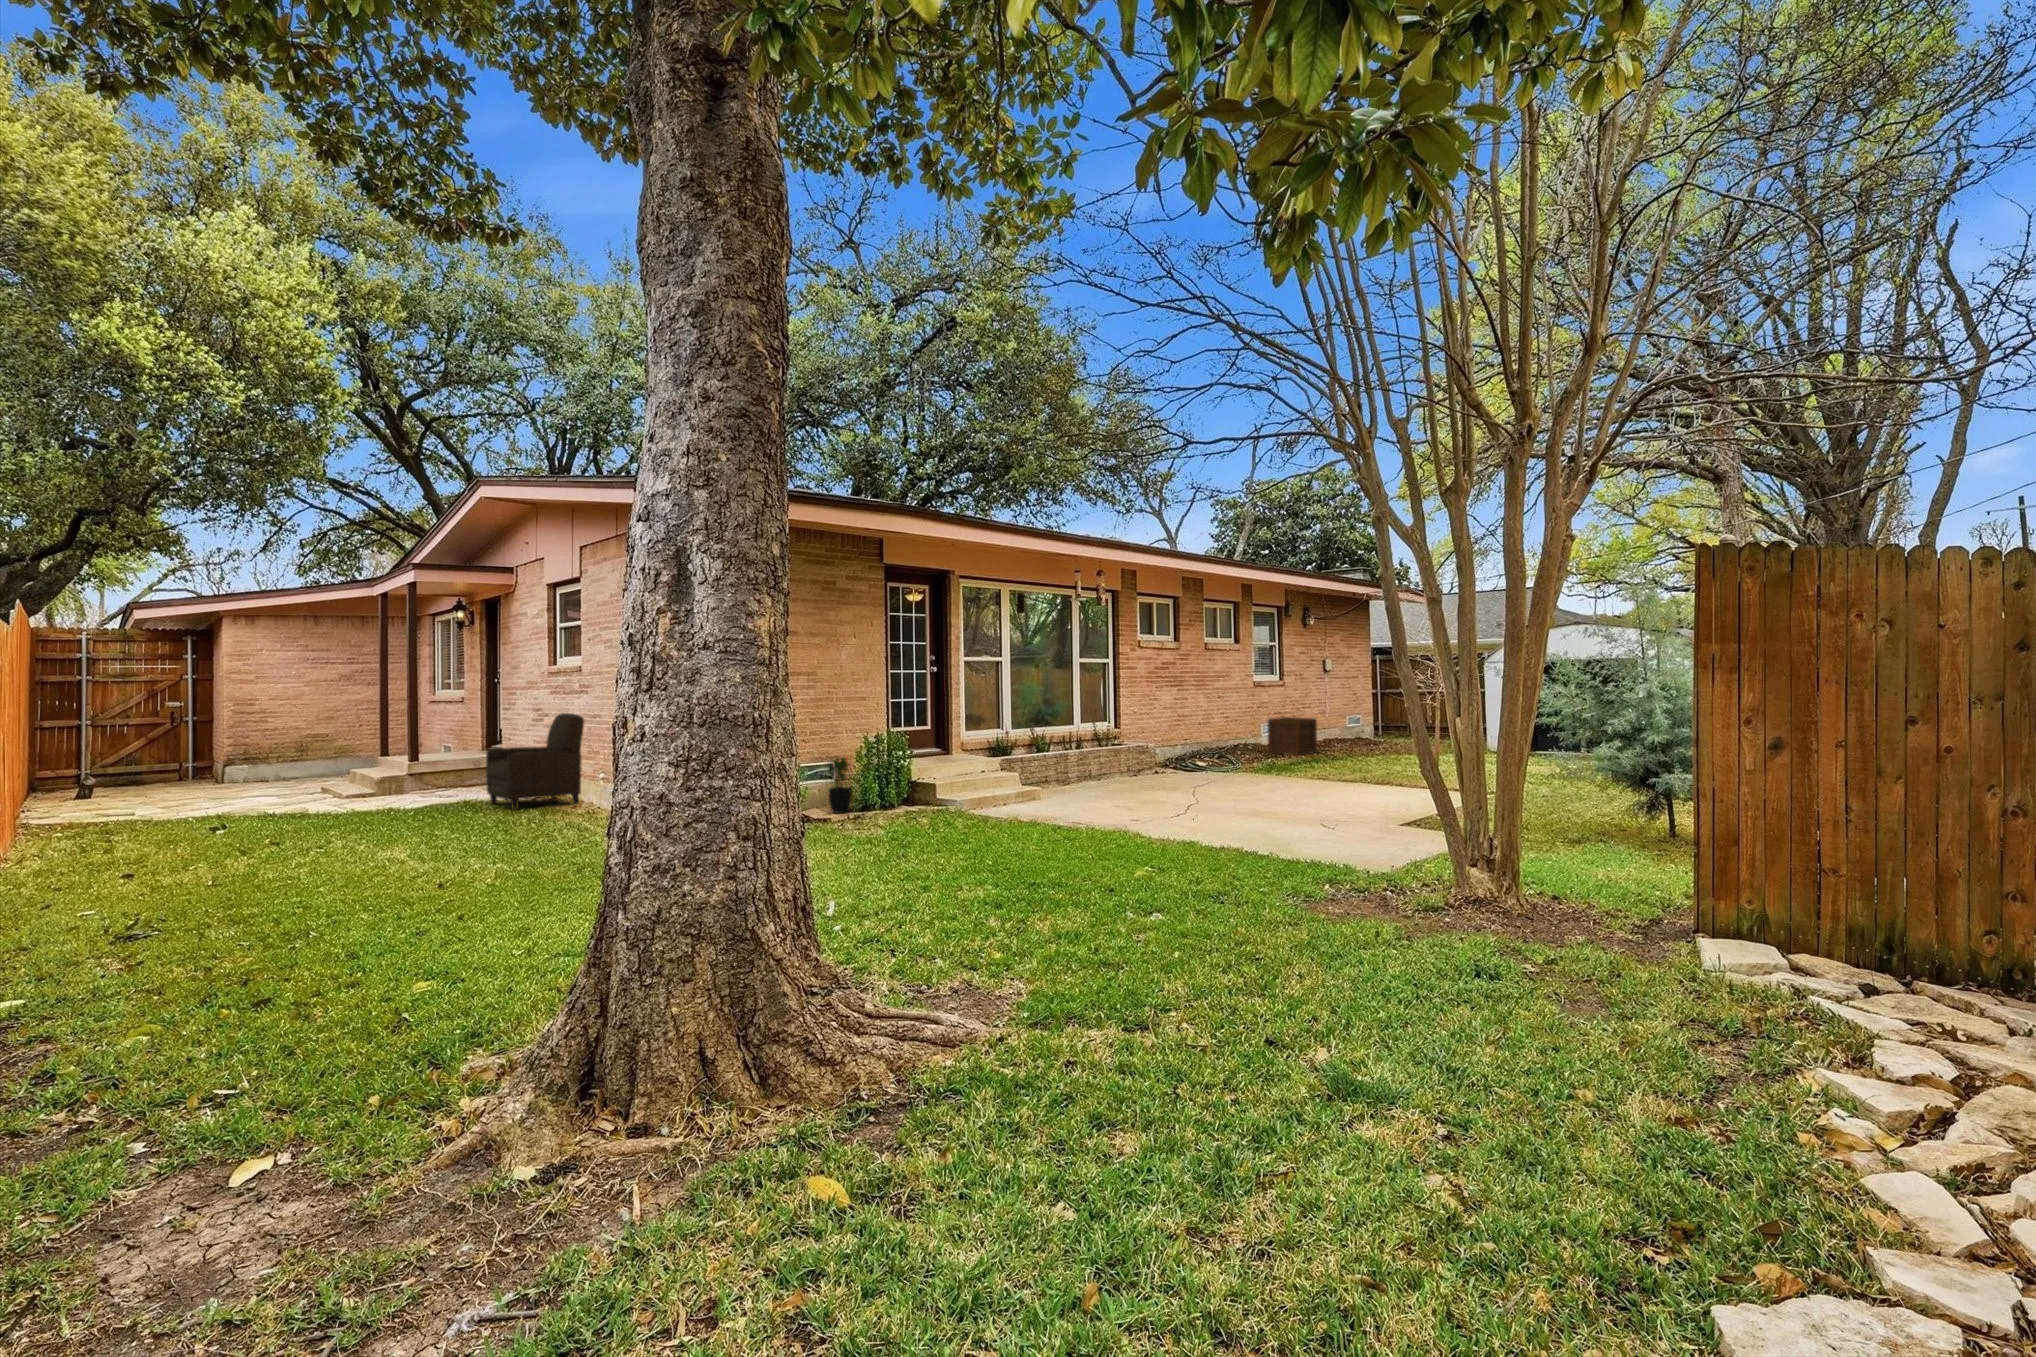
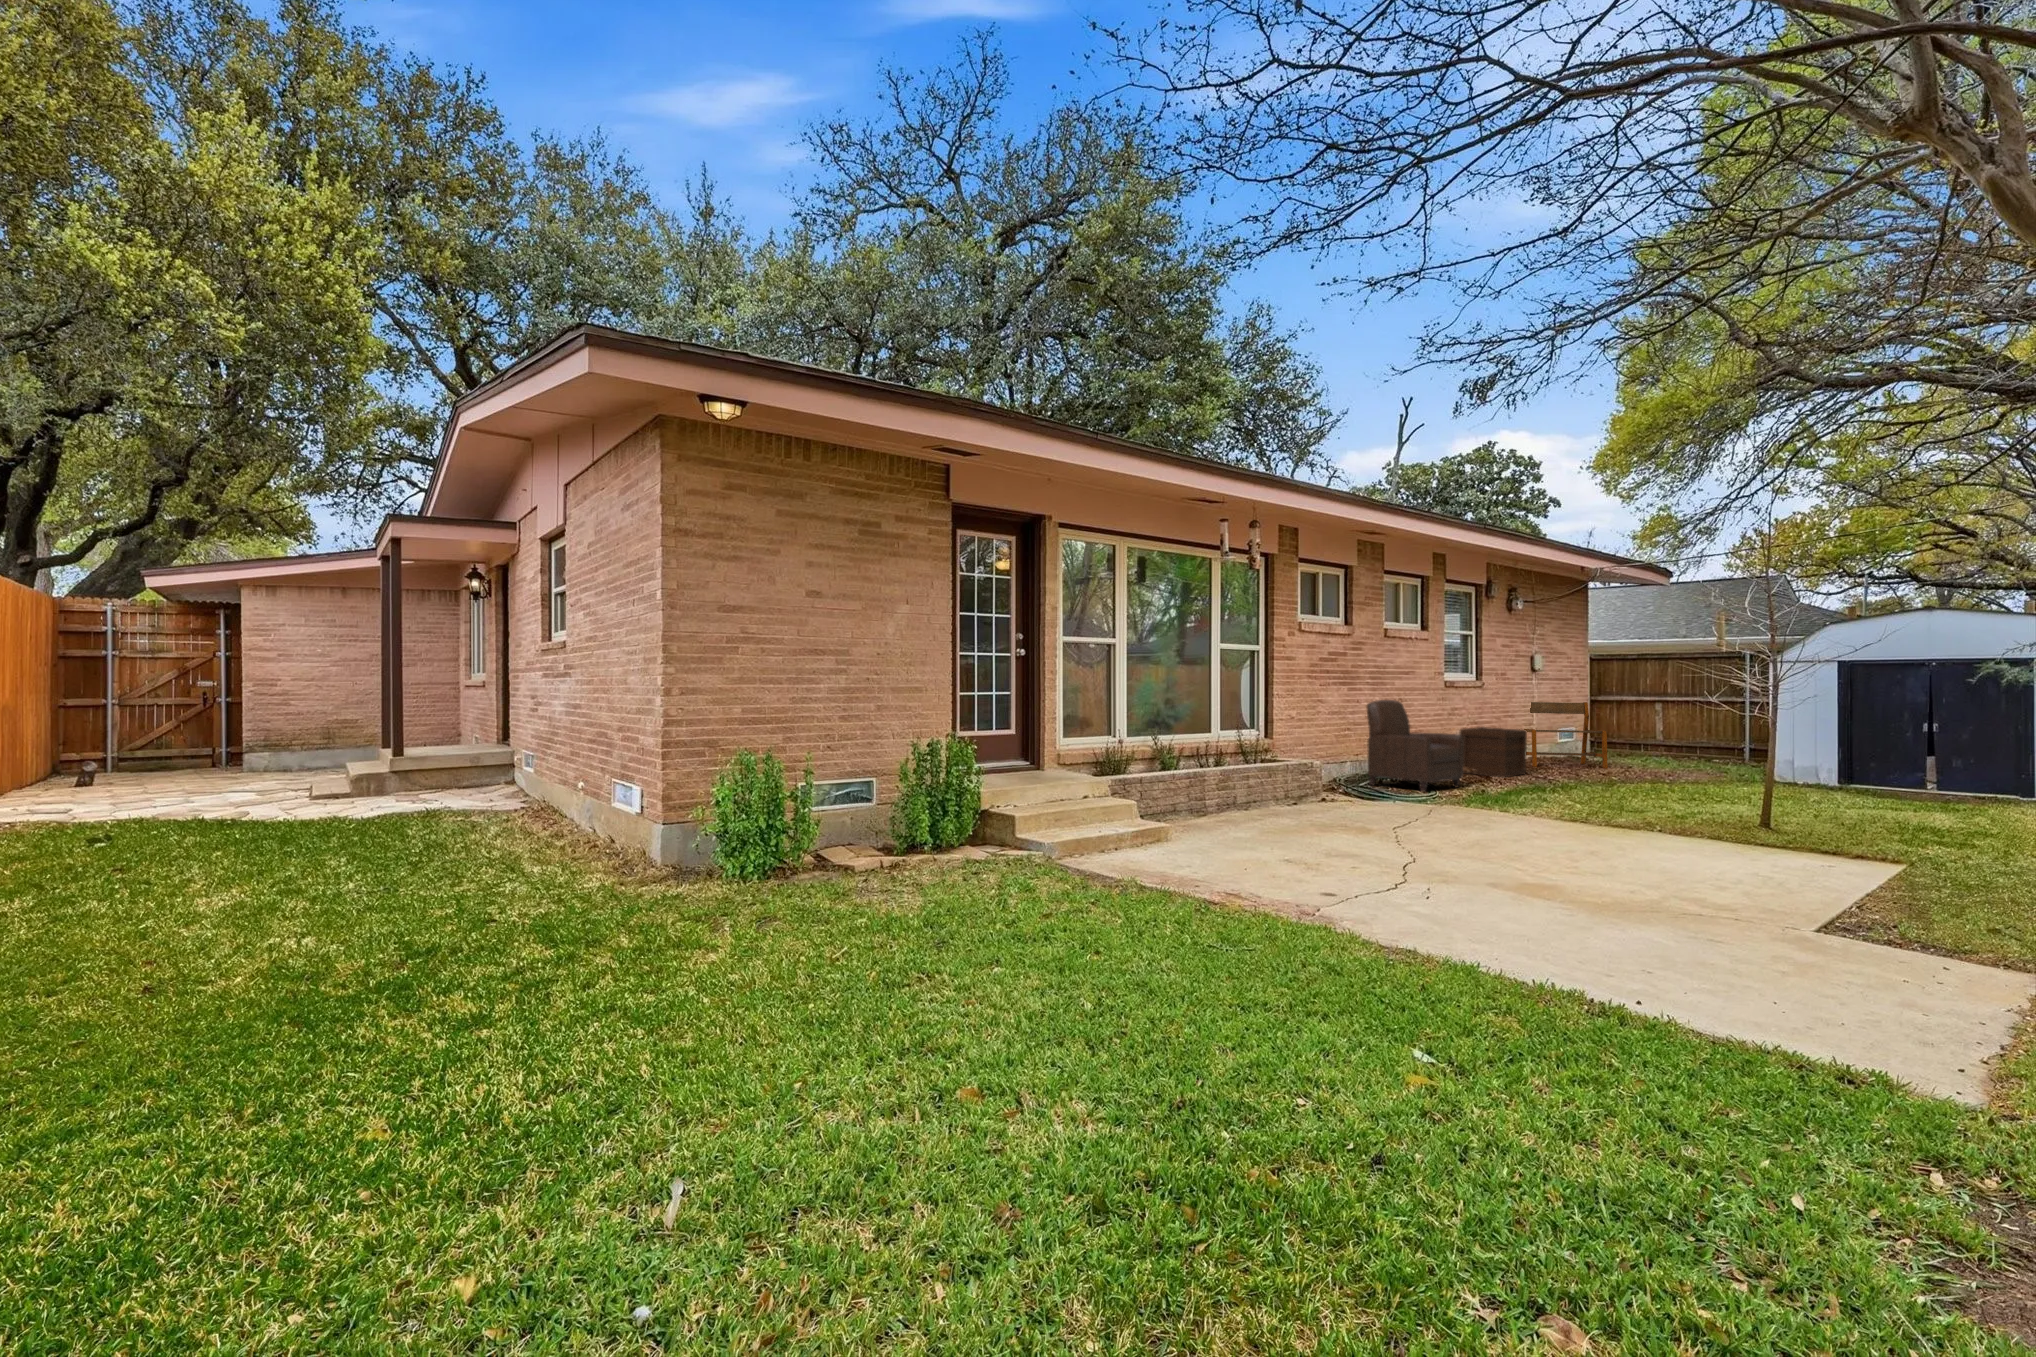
bench: none [1319,696,1382,747] -> present [1524,702,1608,768]
chair: present [486,713,584,810] -> present [1367,700,1463,792]
potted plant: present [825,758,855,814] -> none [846,772,900,857]

